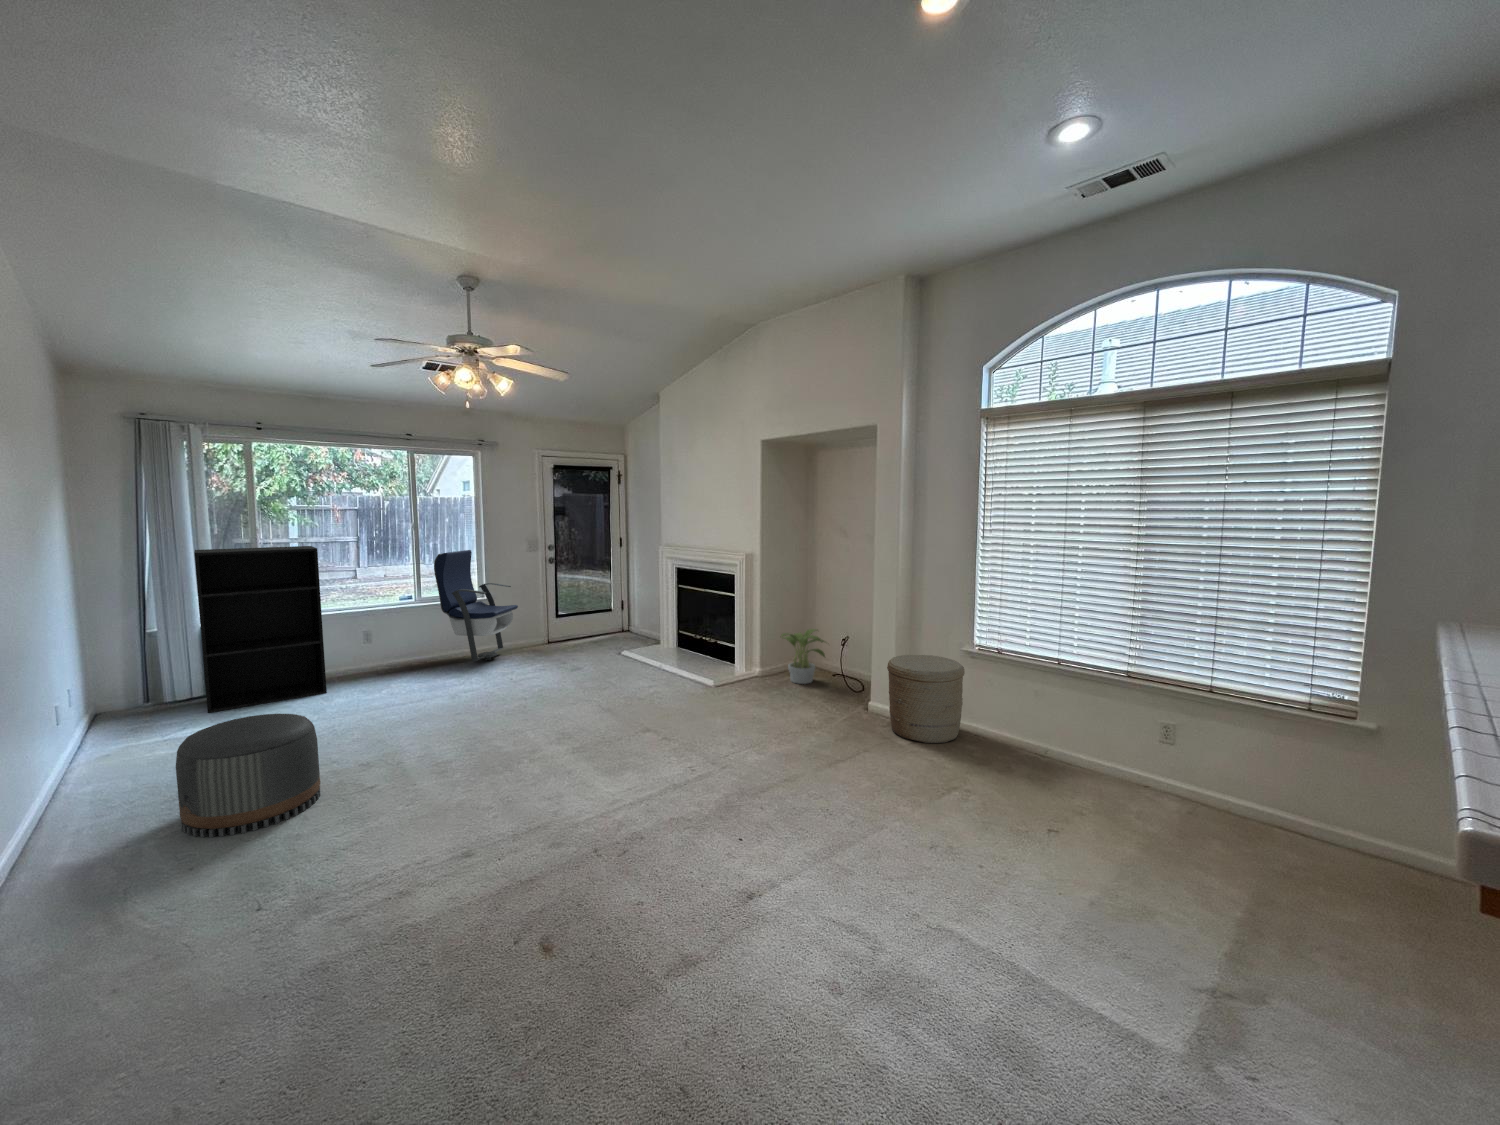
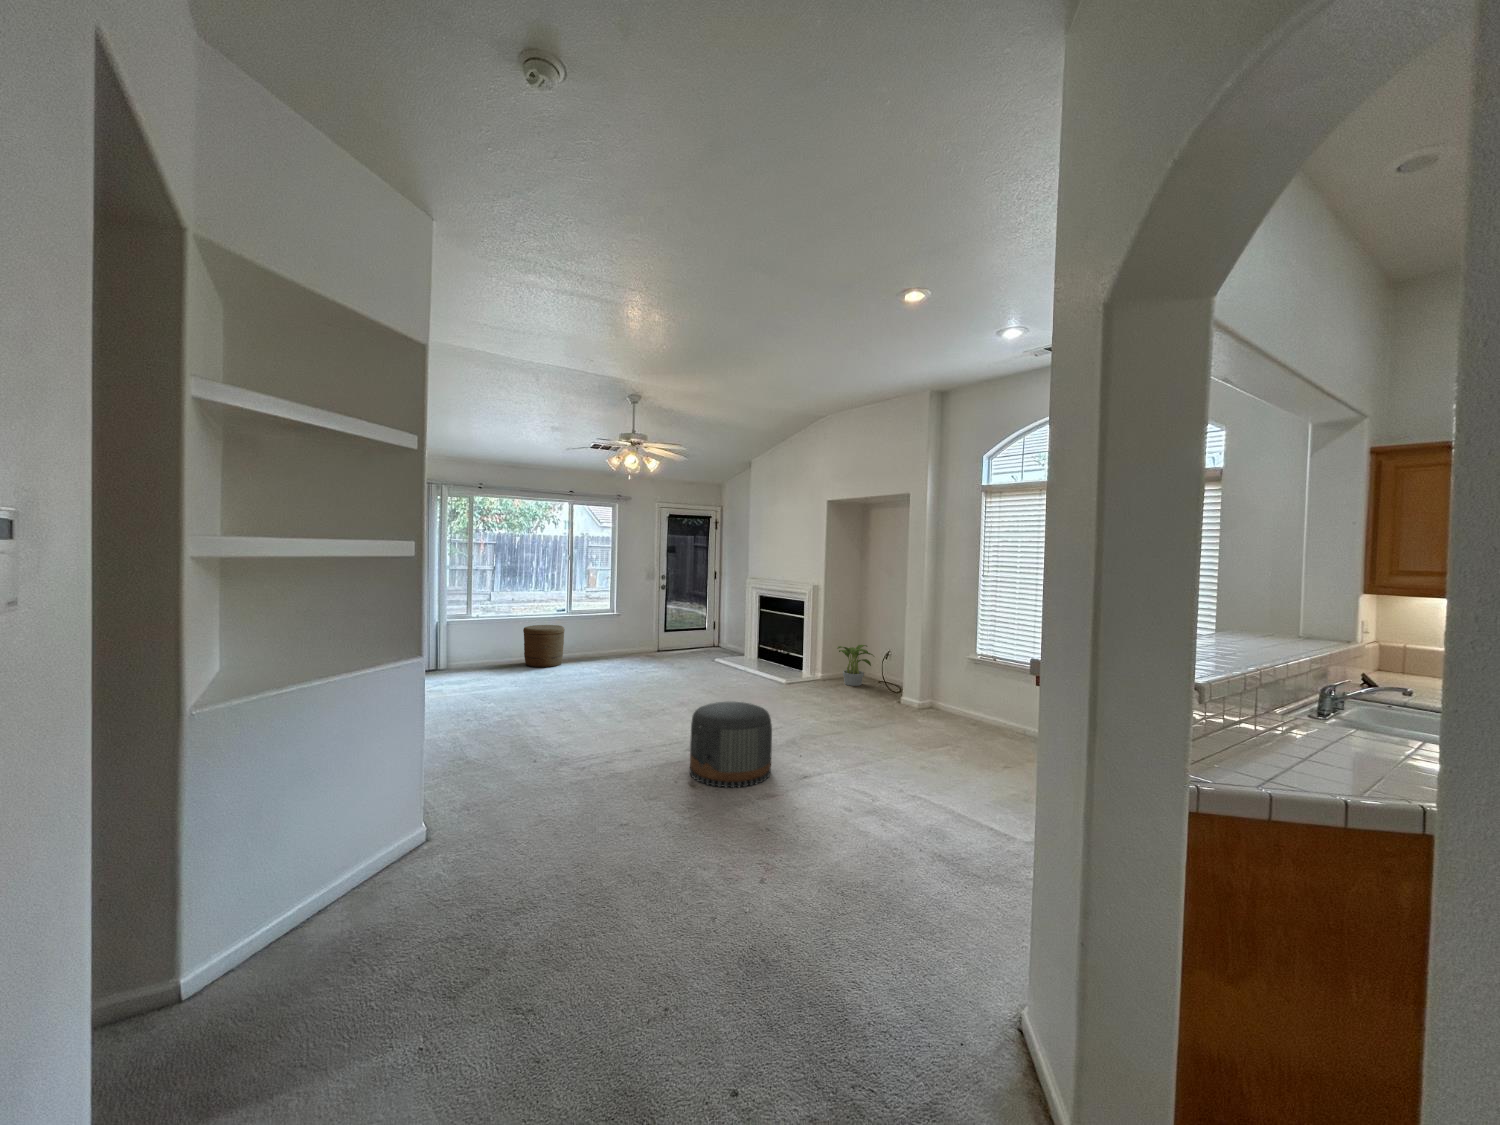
bookshelf: present [194,546,327,713] -> none [438,569,515,679]
armchair: present [434,550,518,662] -> none [584,577,640,659]
woven basket: present [887,655,965,743] -> present [523,625,565,667]
pouf: present [176,714,320,837] -> present [690,702,772,788]

